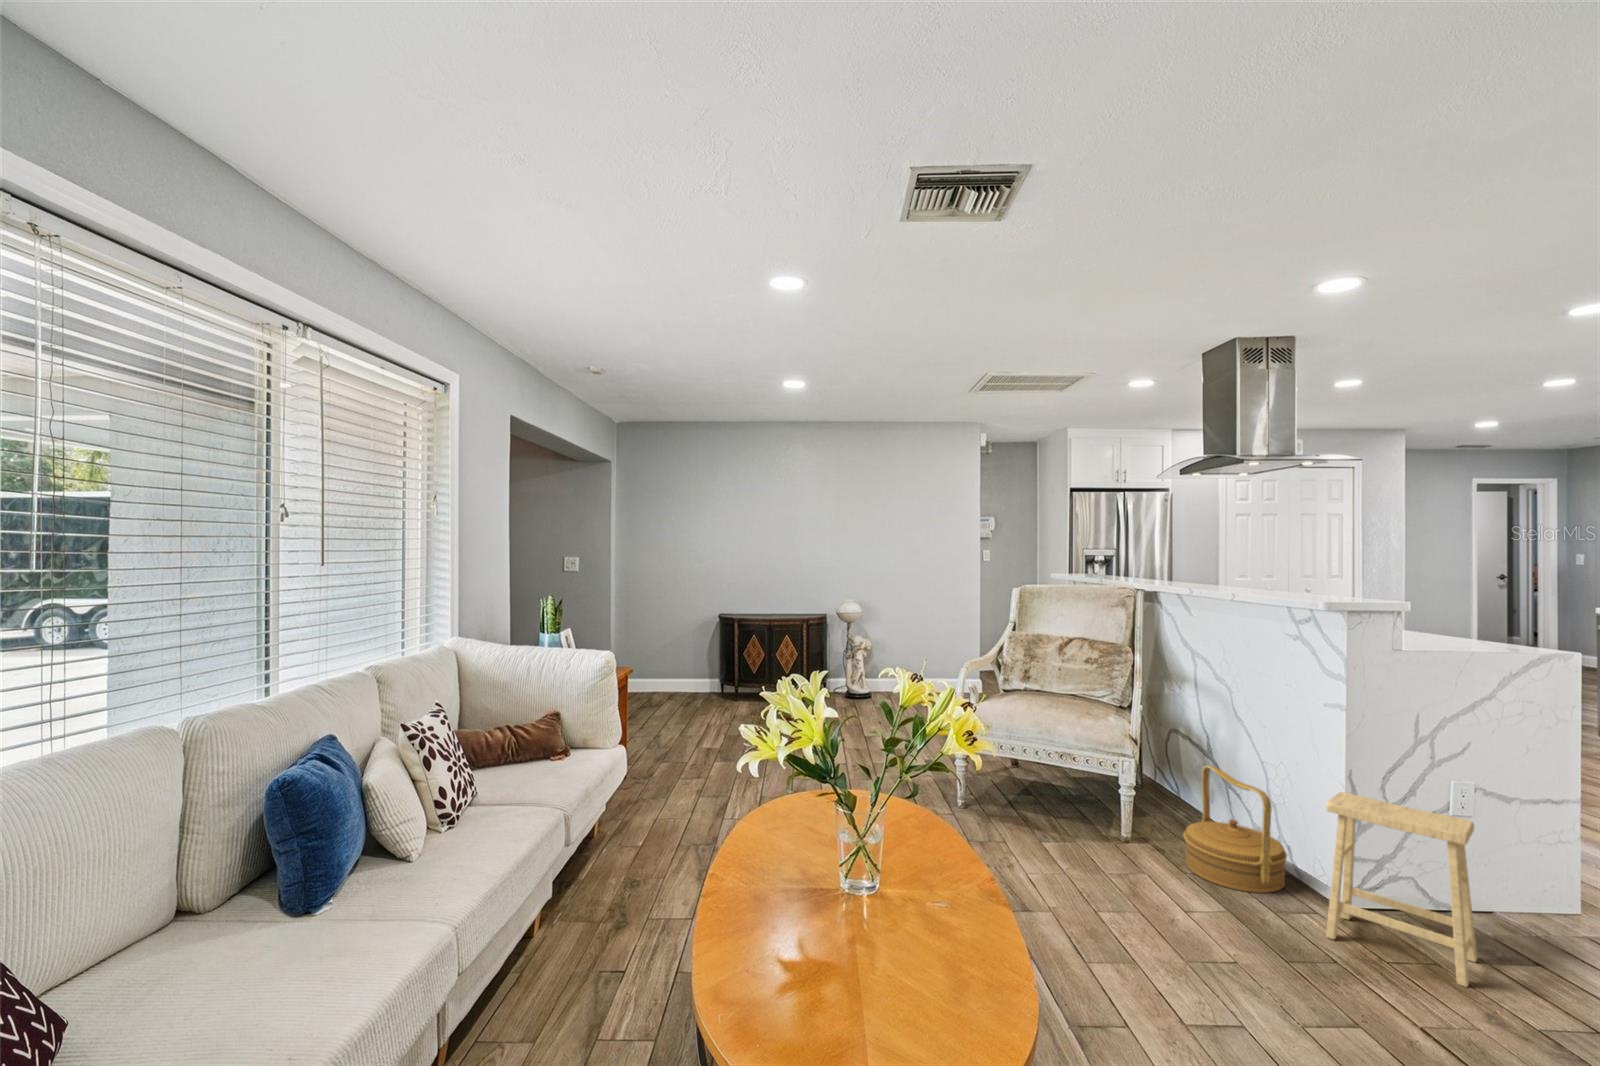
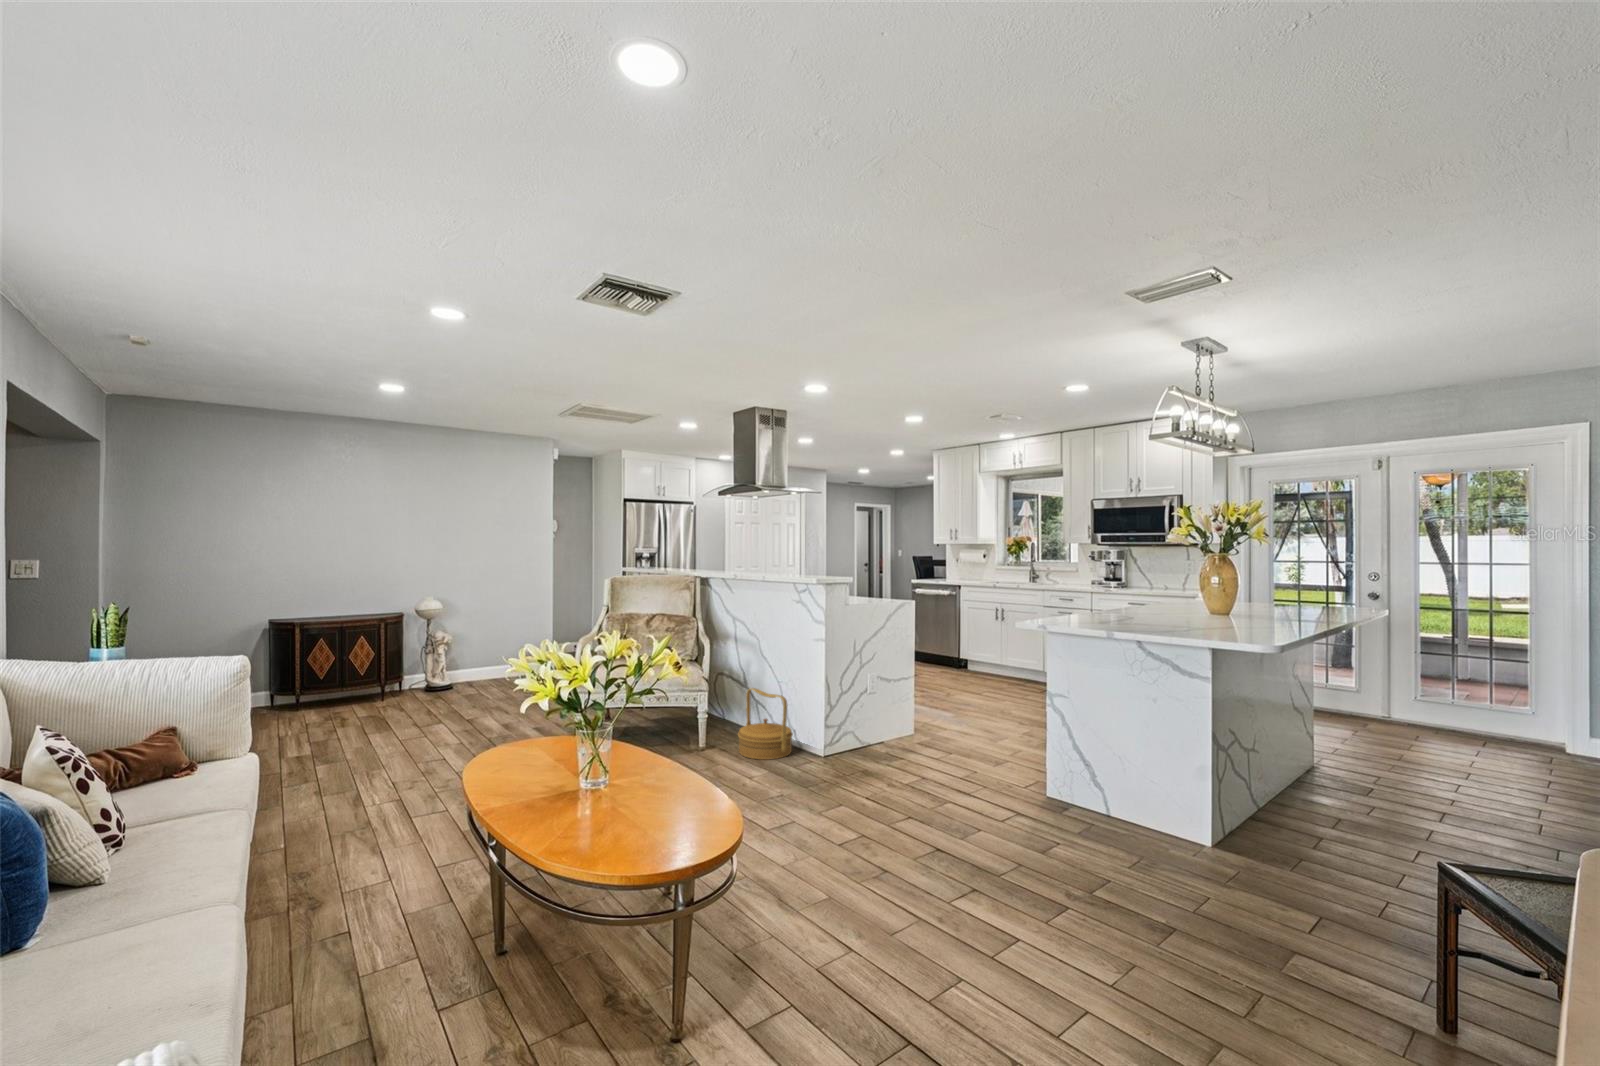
footstool: present [1326,792,1477,987] -> none [815,687,876,773]

